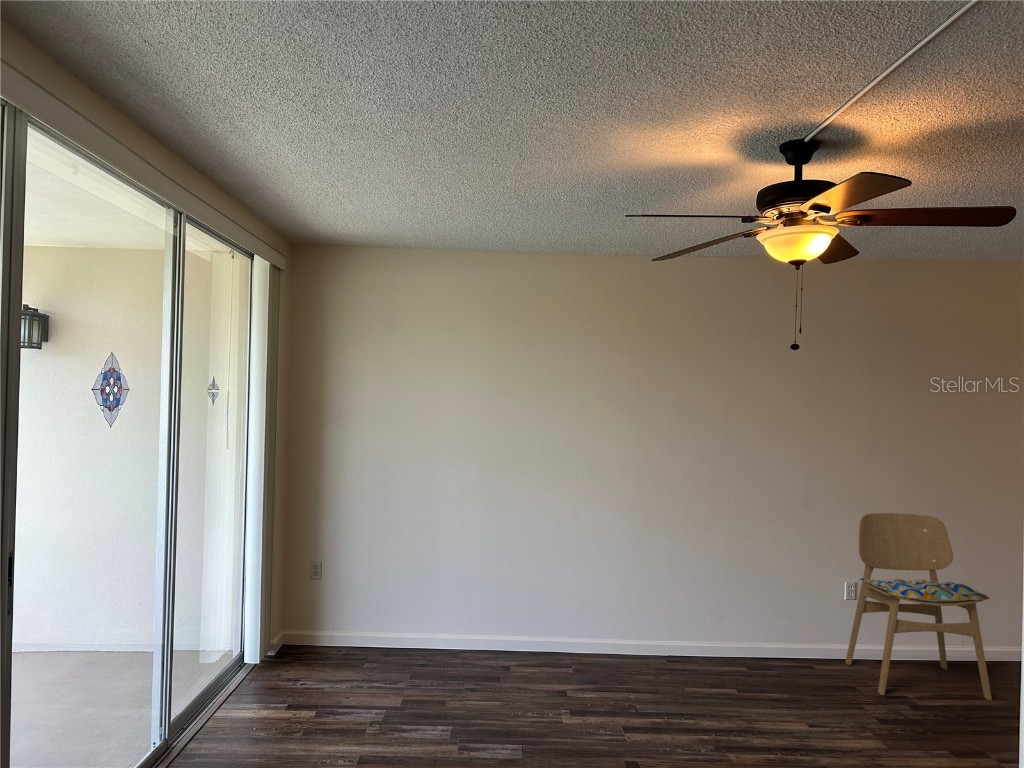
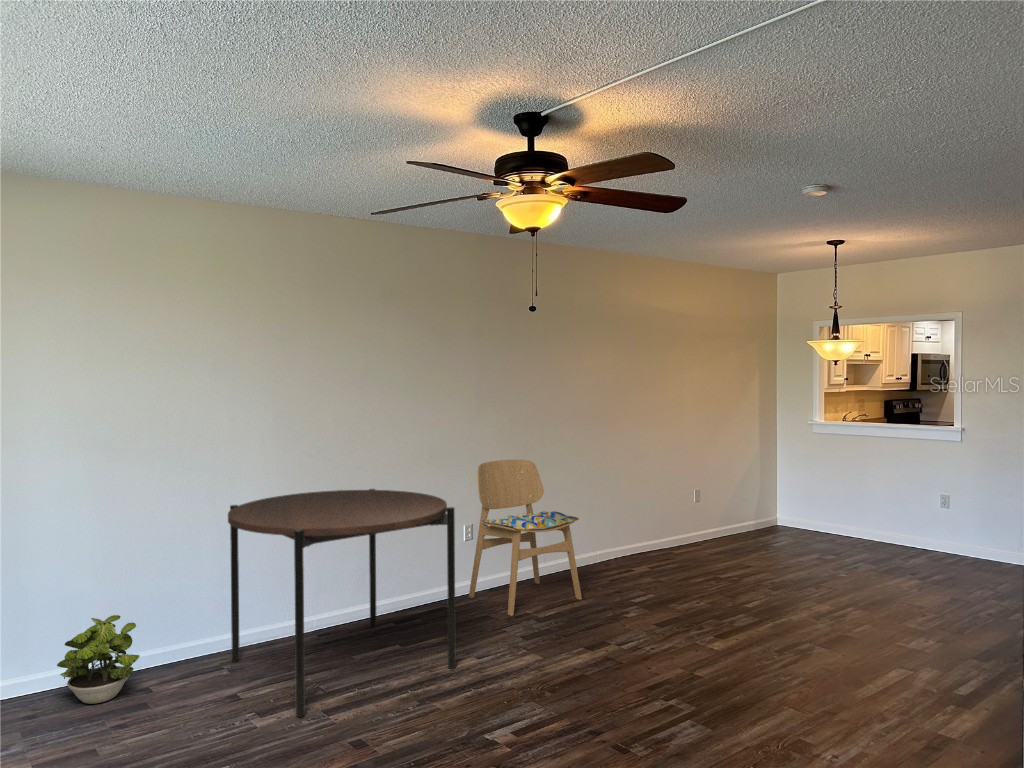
dining table: none [569,519,782,728] -> present [228,489,456,717]
potted plant: none [440,597,500,667] -> present [57,615,140,703]

